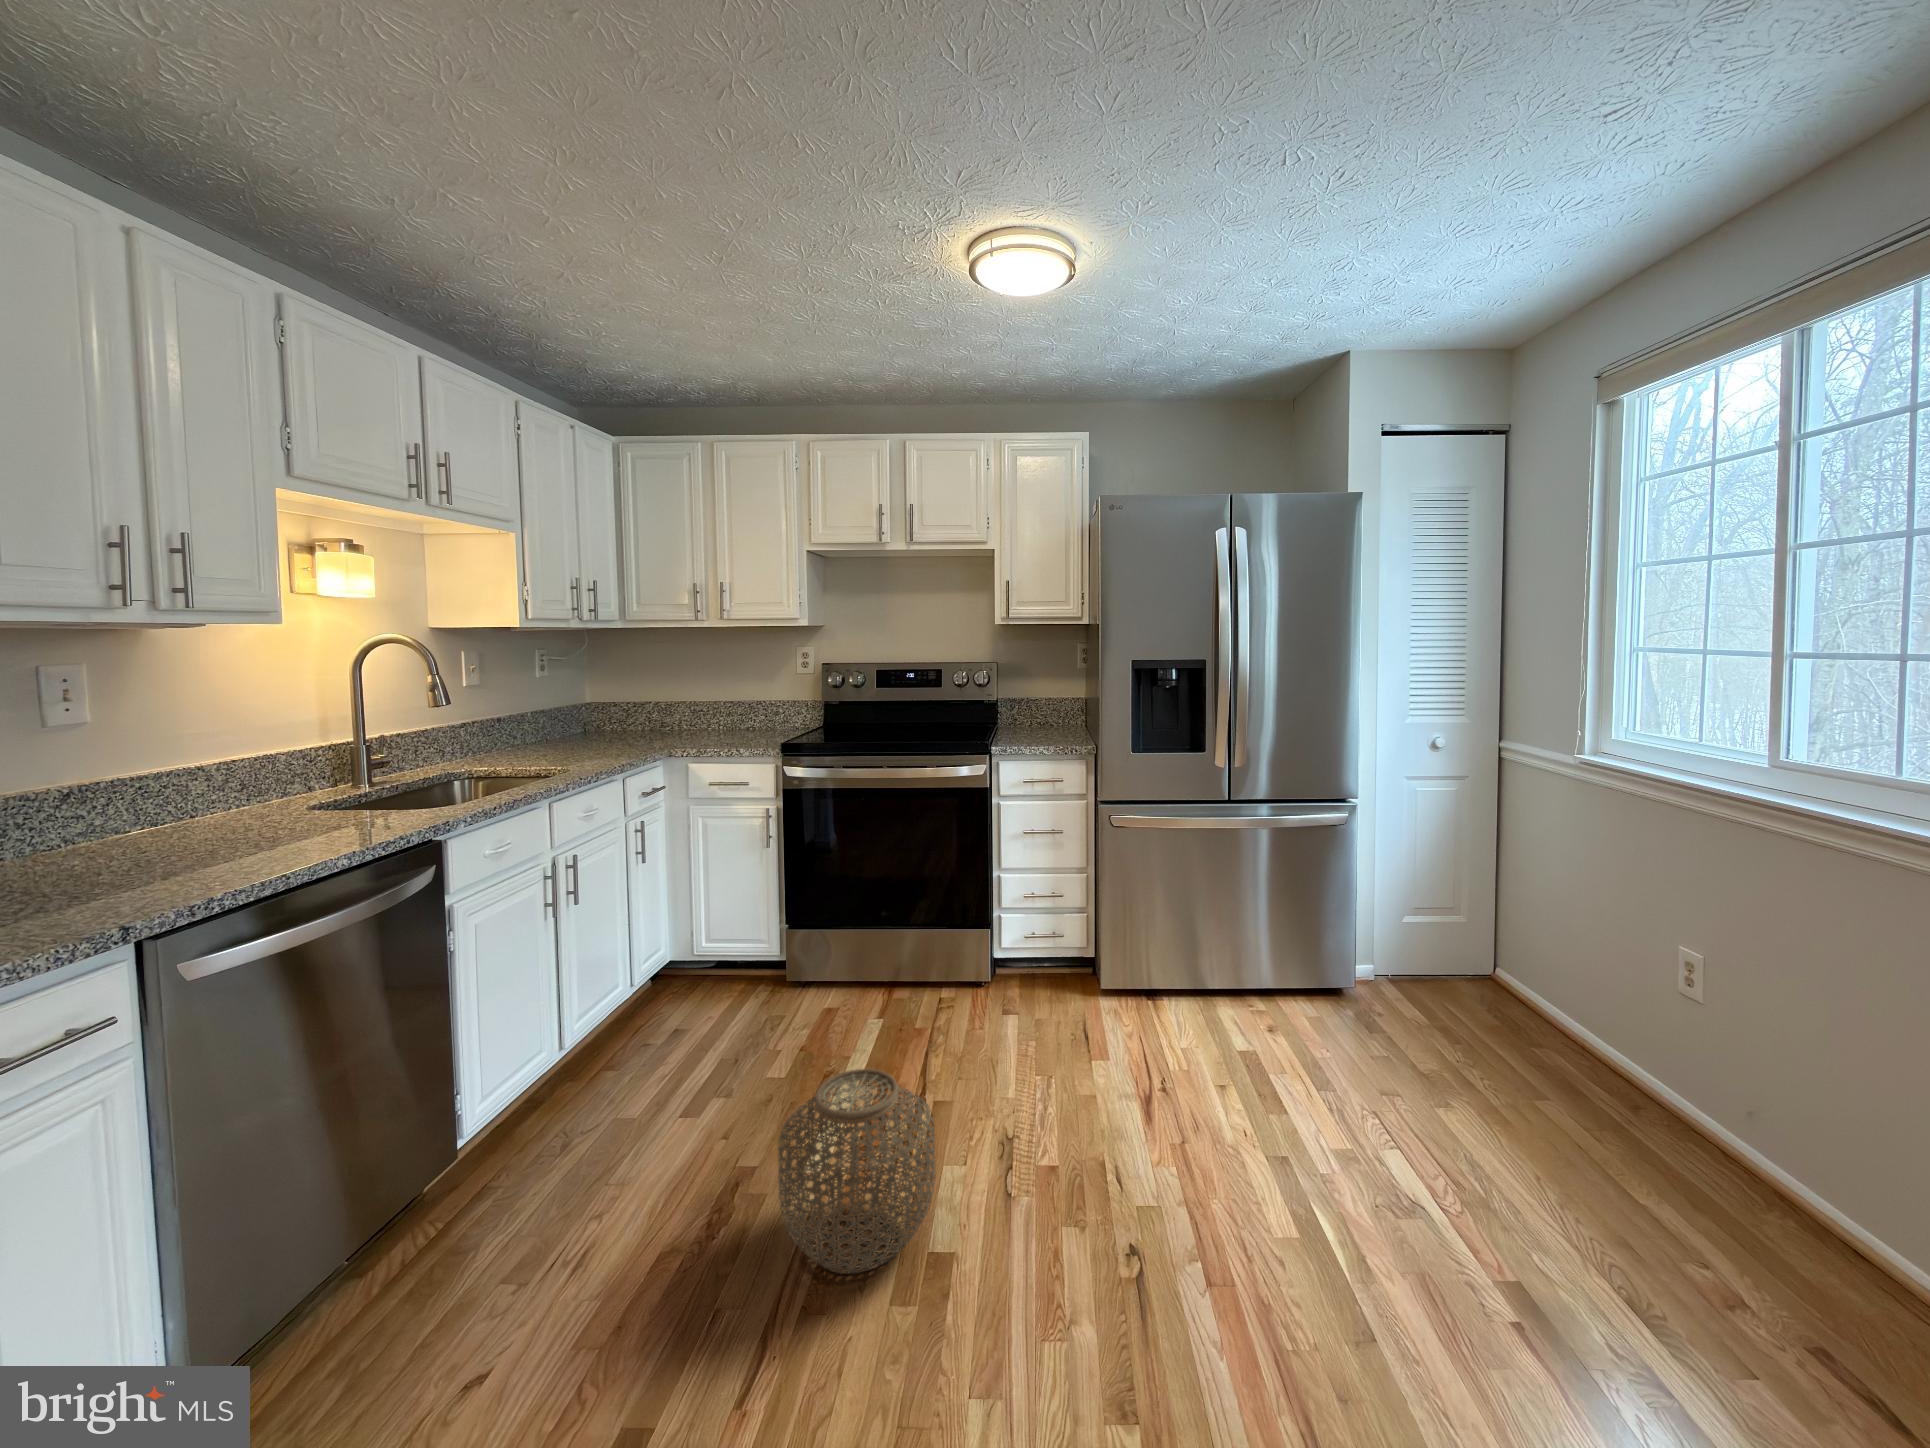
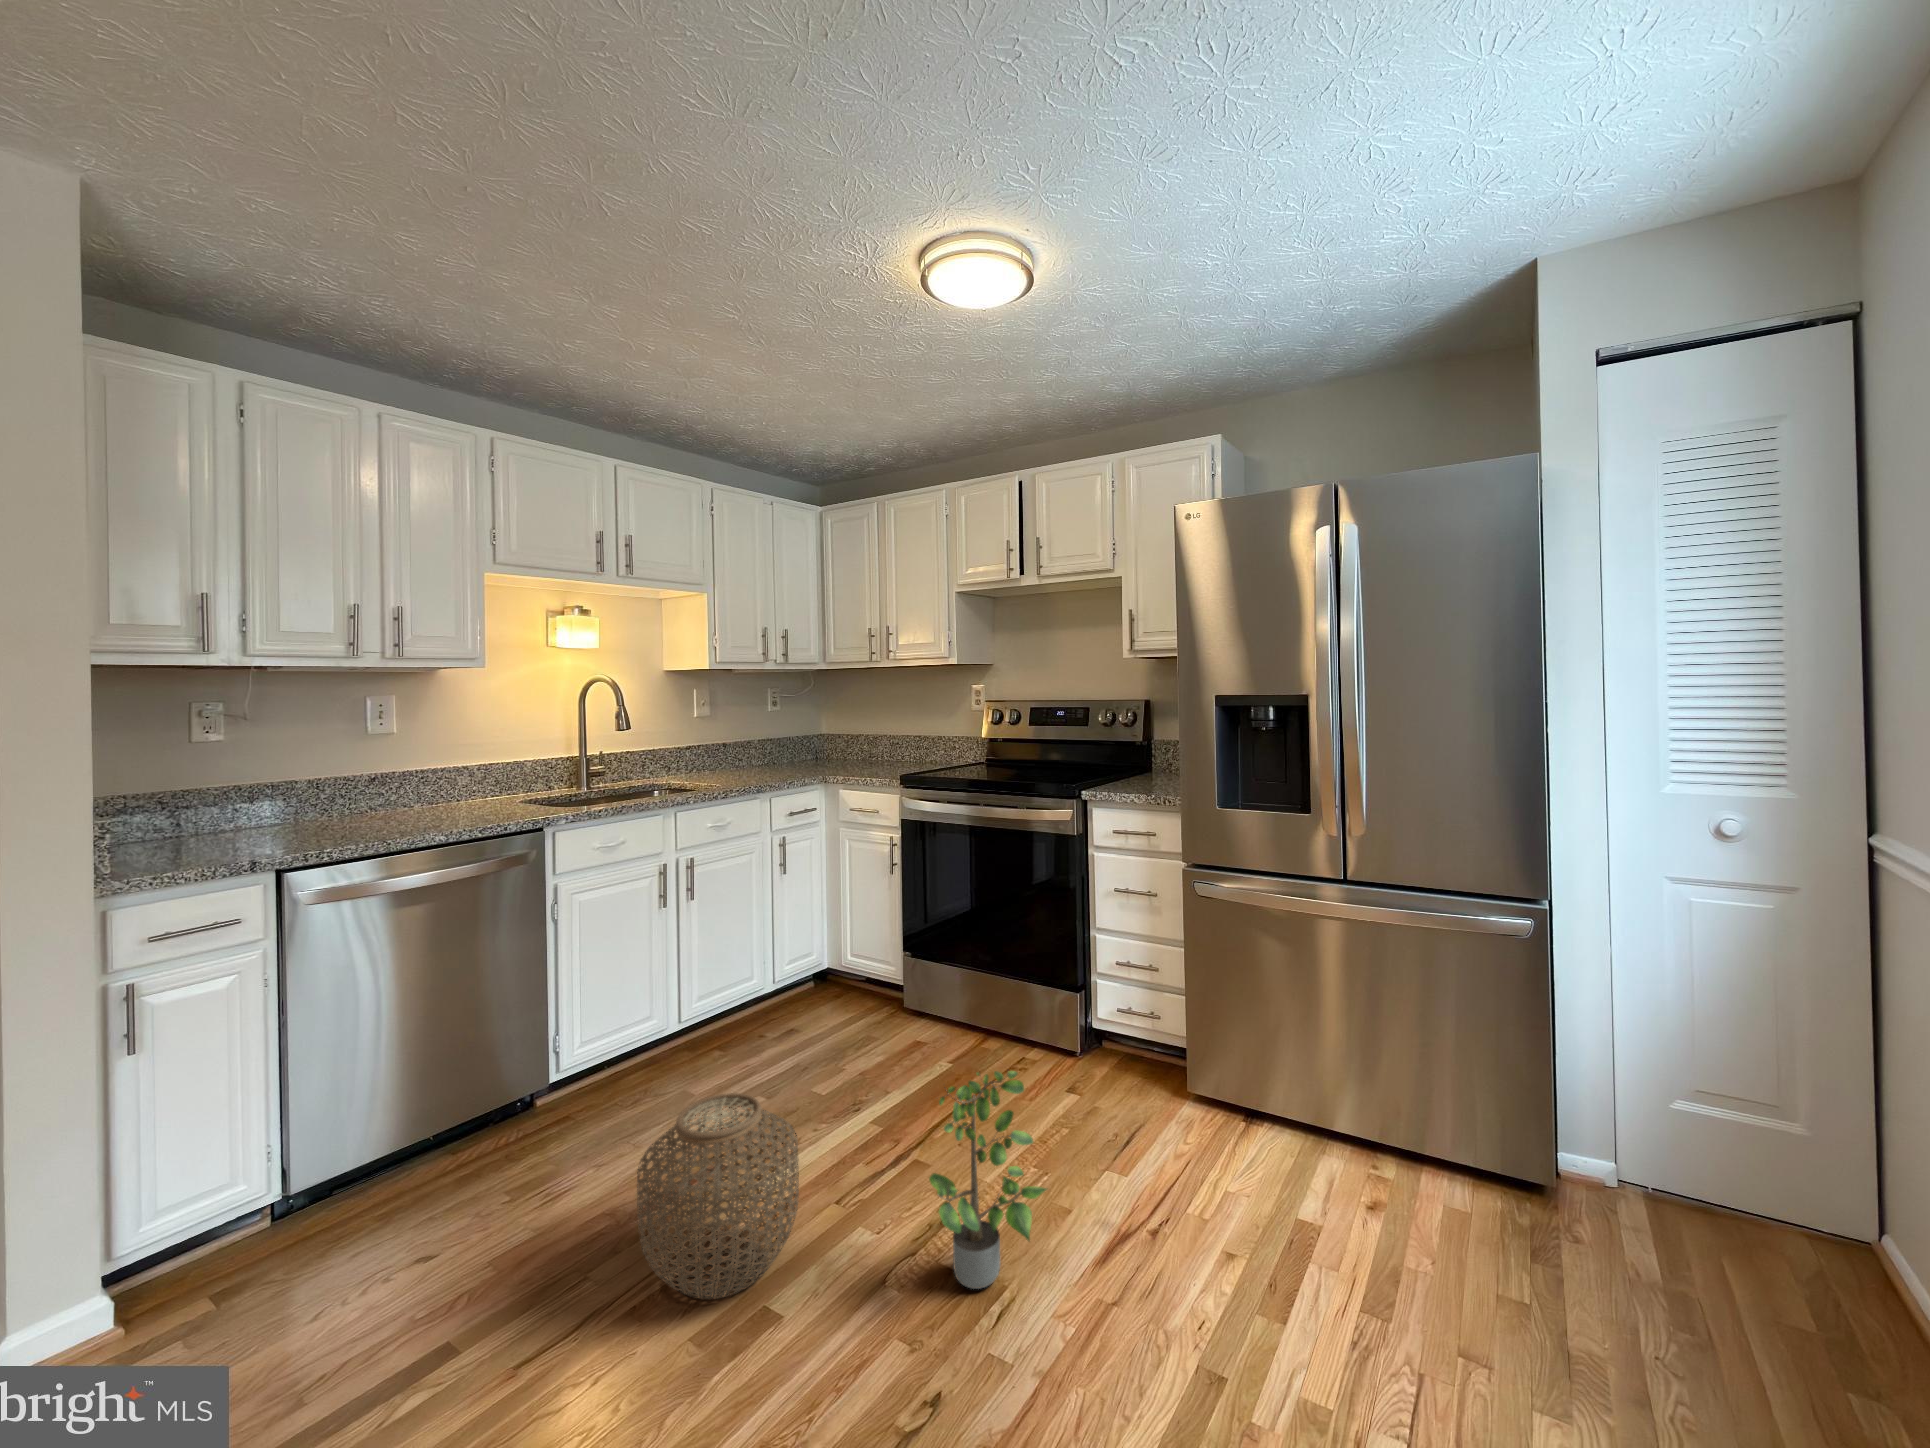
potted plant: none [1039,980,1128,1172] -> present [929,1071,1047,1289]

